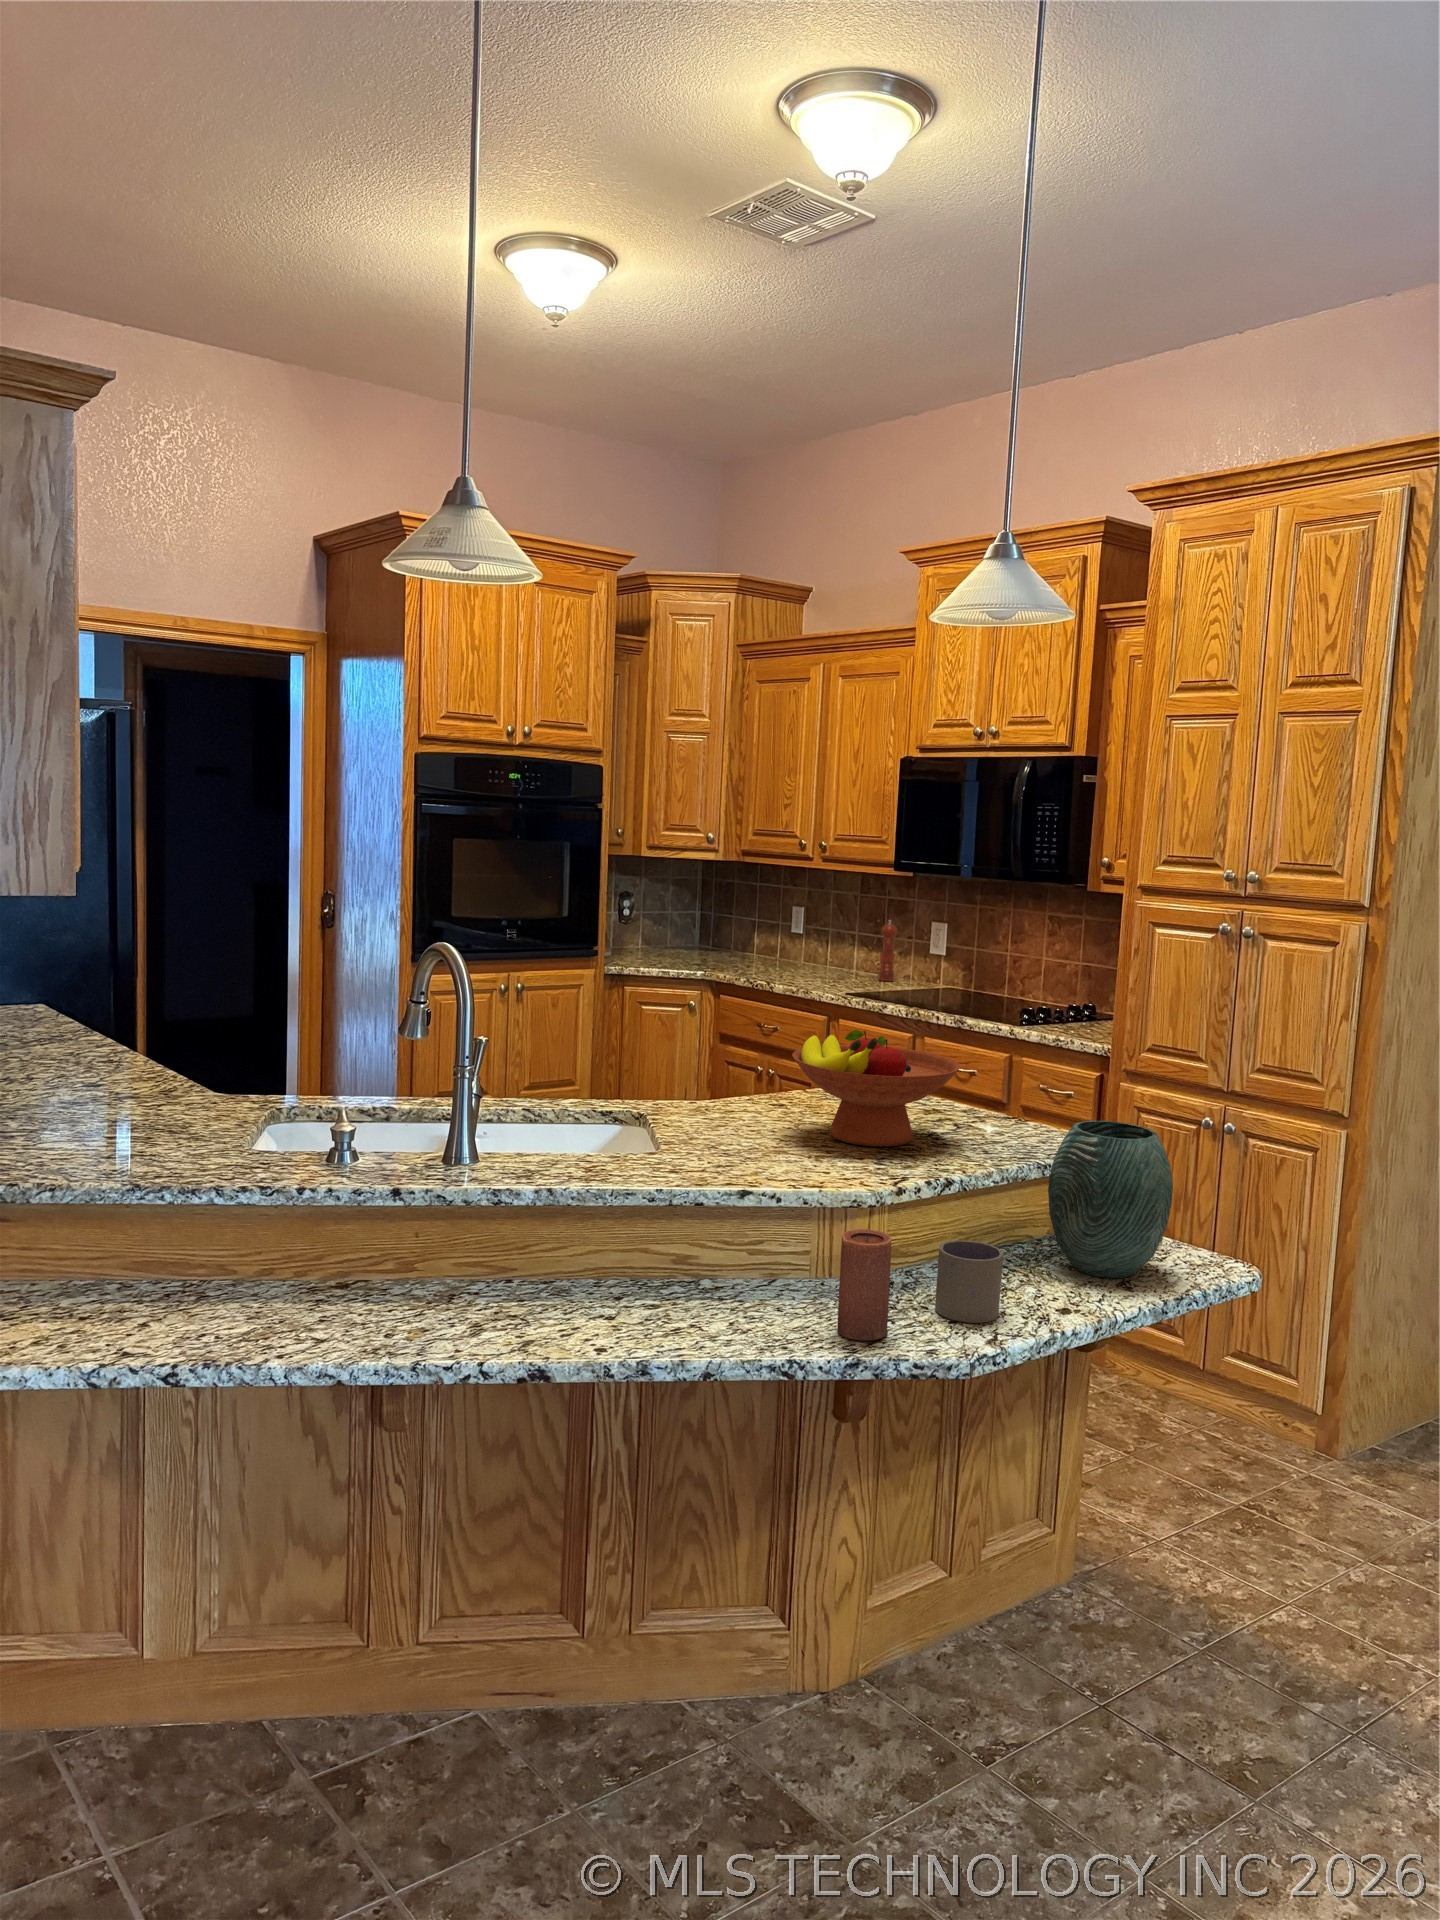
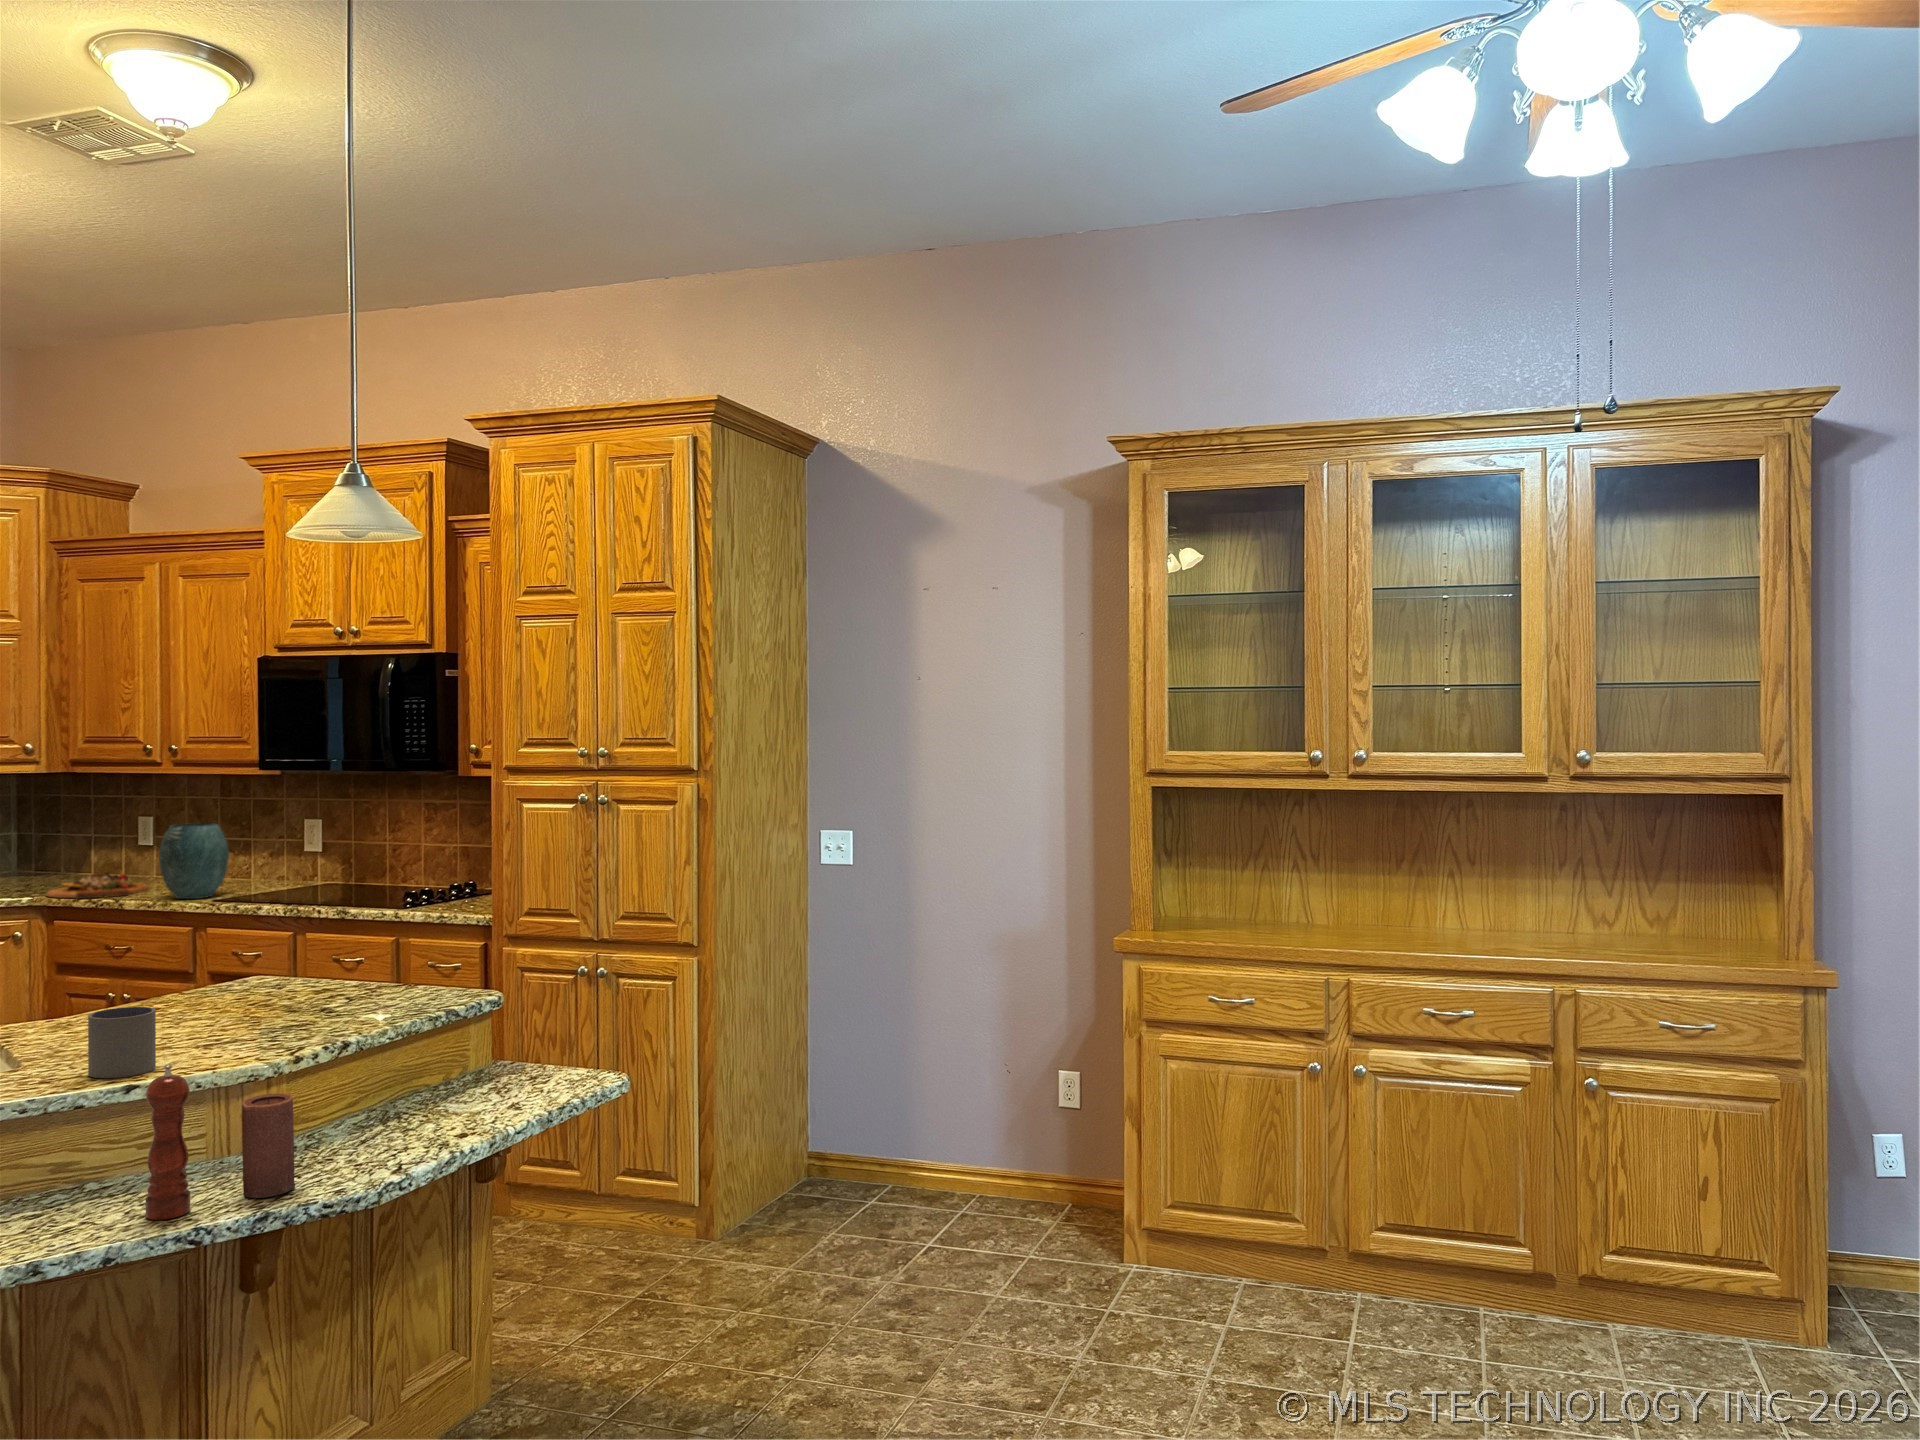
pepper mill: present [878,921,897,981] -> present [146,1065,190,1220]
cutting board: none [714,954,796,979] -> present [46,872,149,899]
fruit bowl: present [792,1030,961,1147] -> none [169,920,347,1029]
vase: present [1048,1121,1173,1278] -> present [159,823,229,899]
cup: present [935,1240,1003,1323] -> present [88,1007,156,1078]

